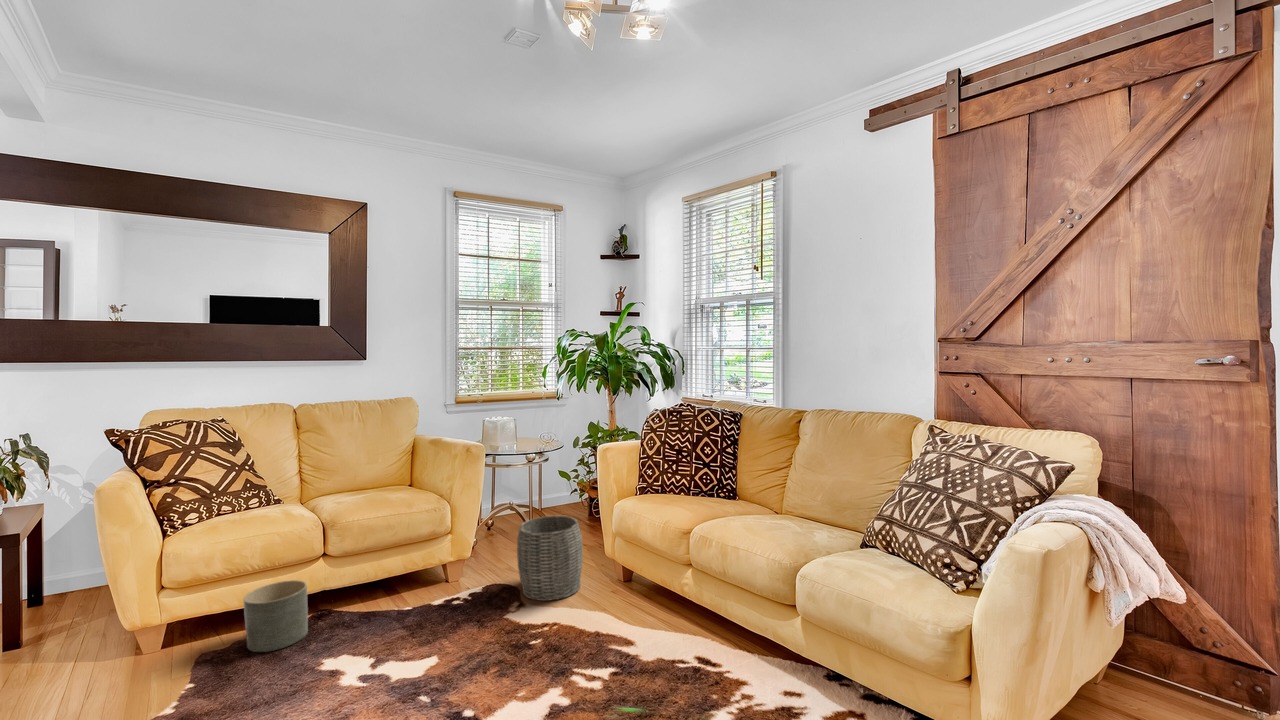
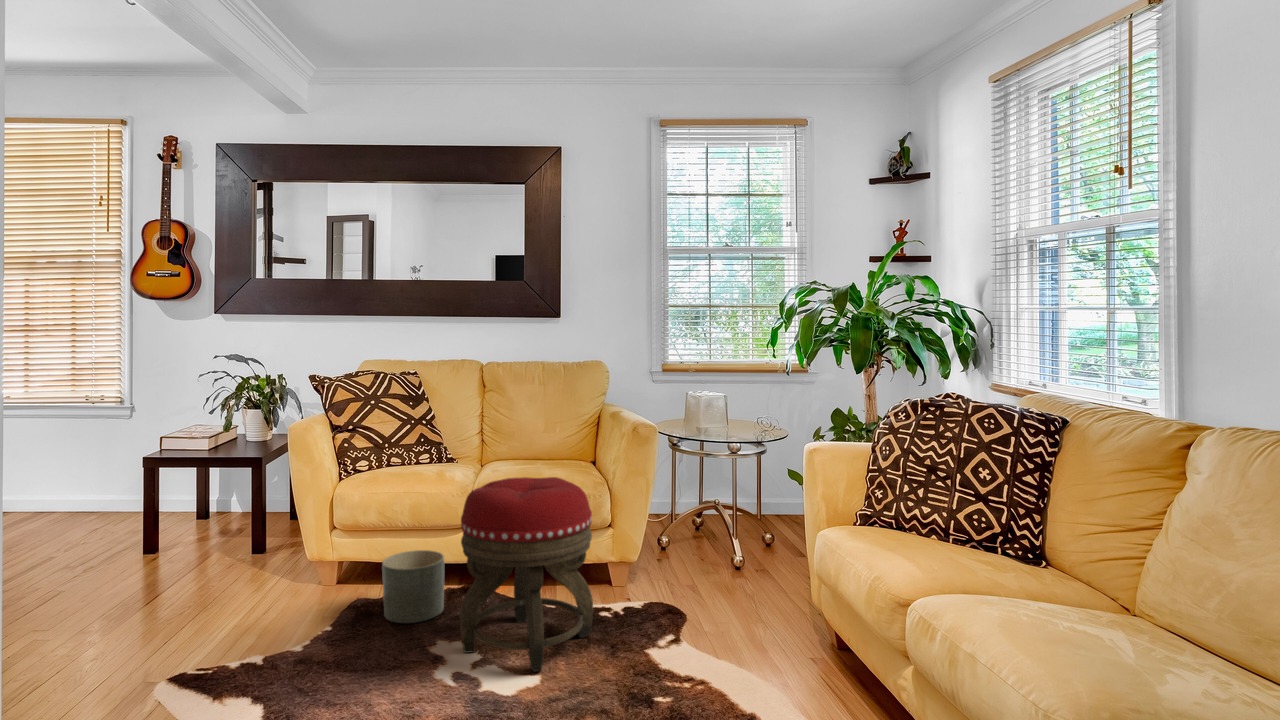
footstool: none [342,496,456,656] -> present [460,477,593,672]
woven basket: present [517,516,583,601] -> none [680,532,771,650]

